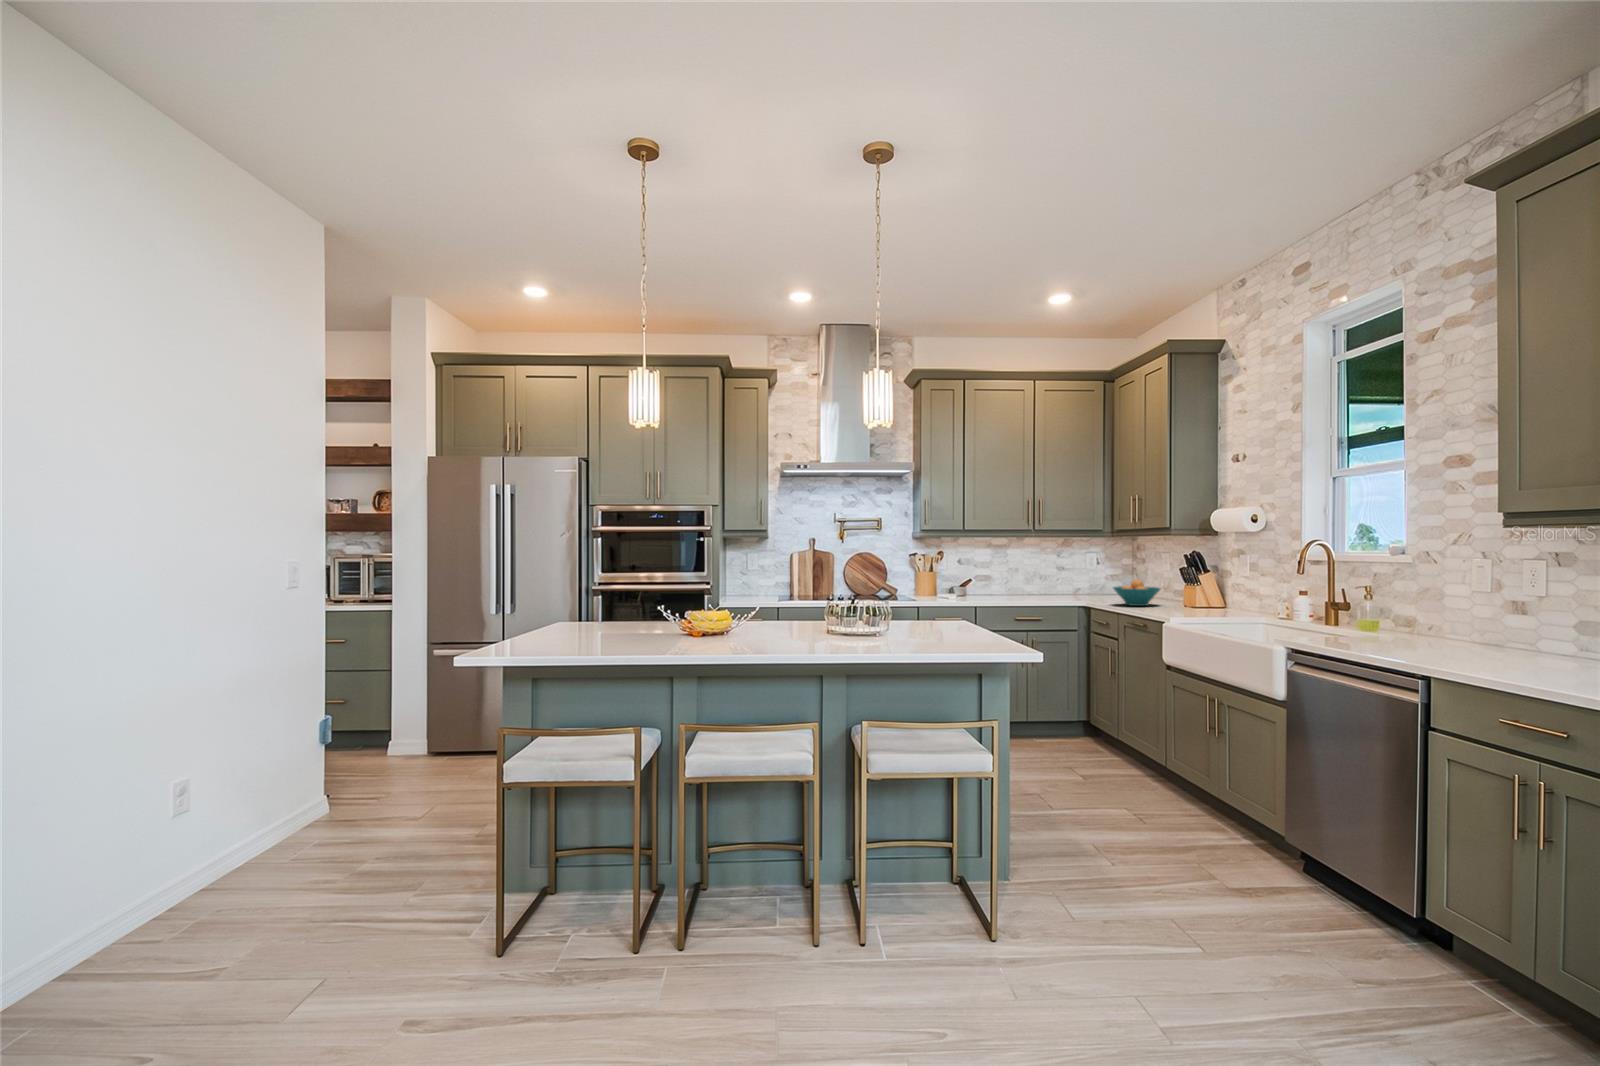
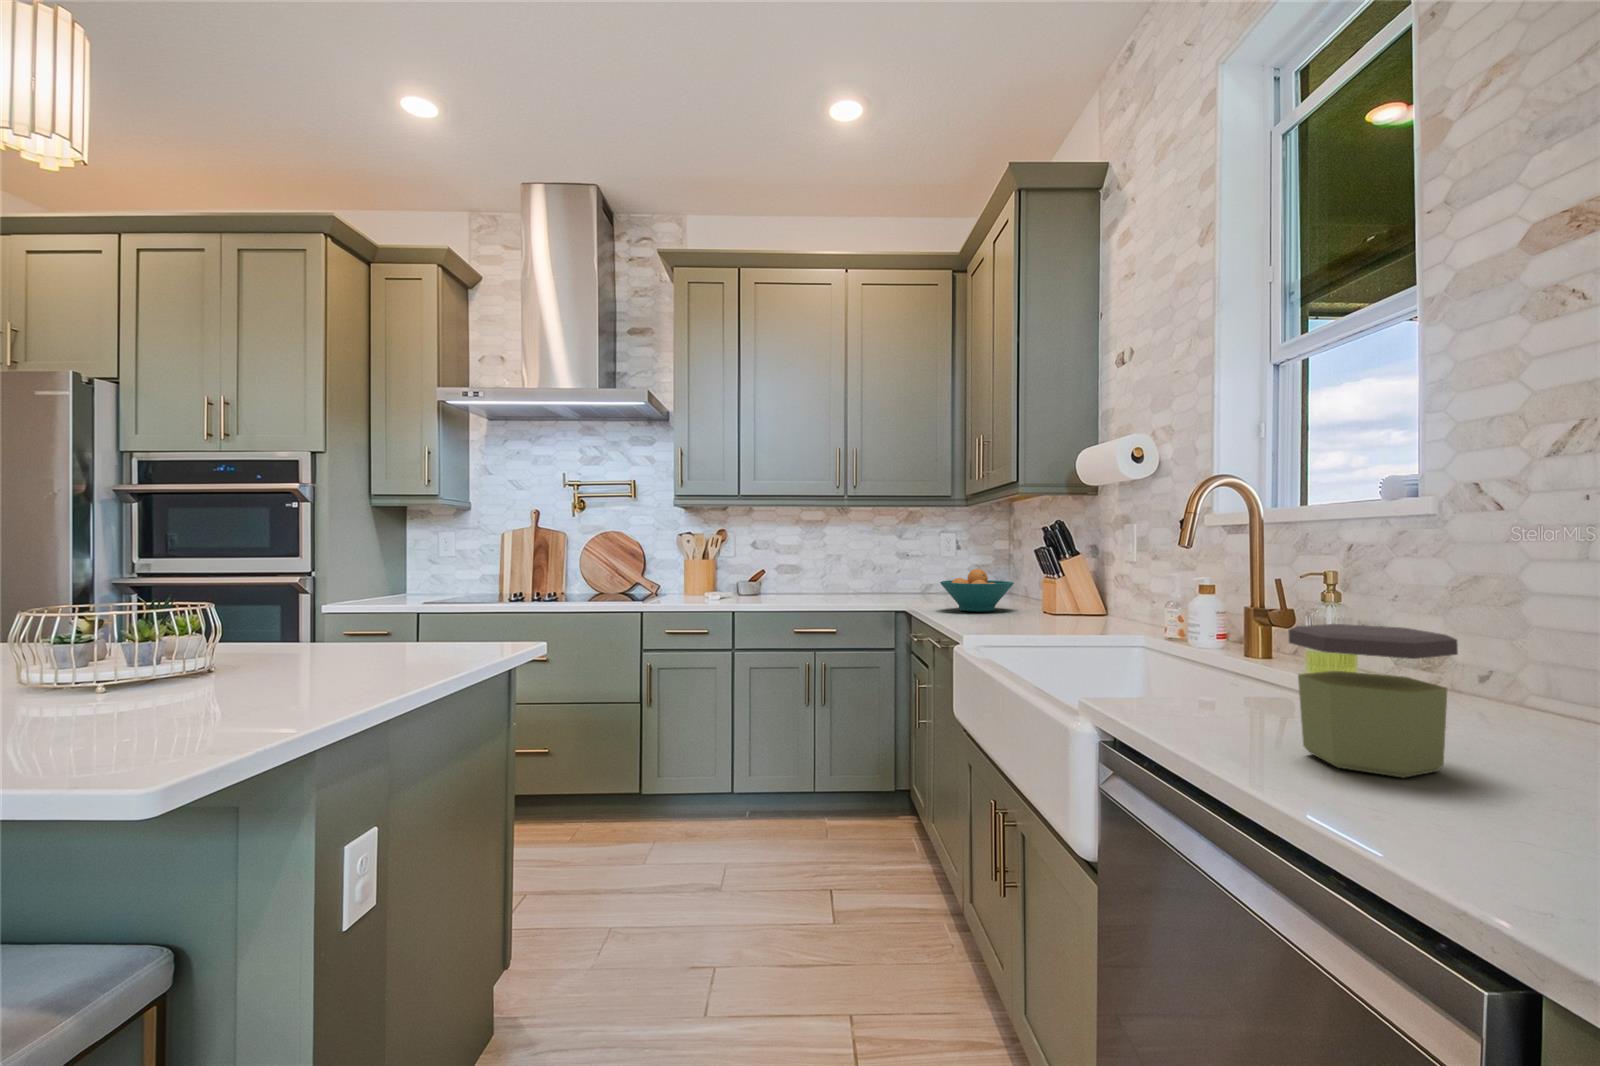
jar: none [1364,606,1419,652] -> present [1289,624,1458,778]

